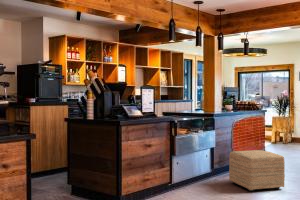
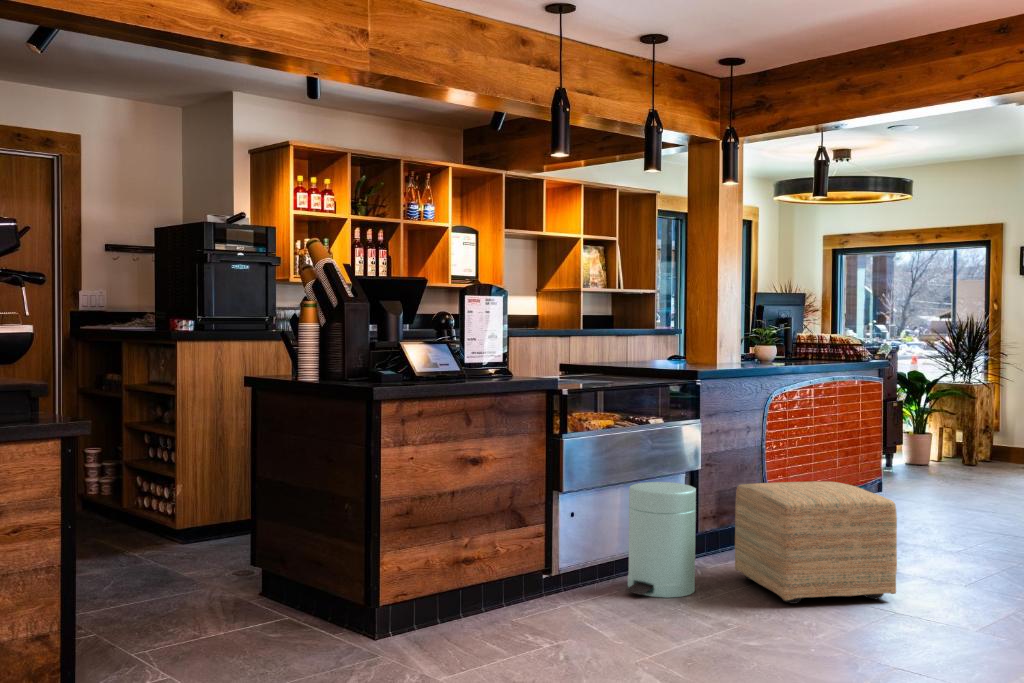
trash can: none [196,152,219,191] -> present [625,482,696,598]

